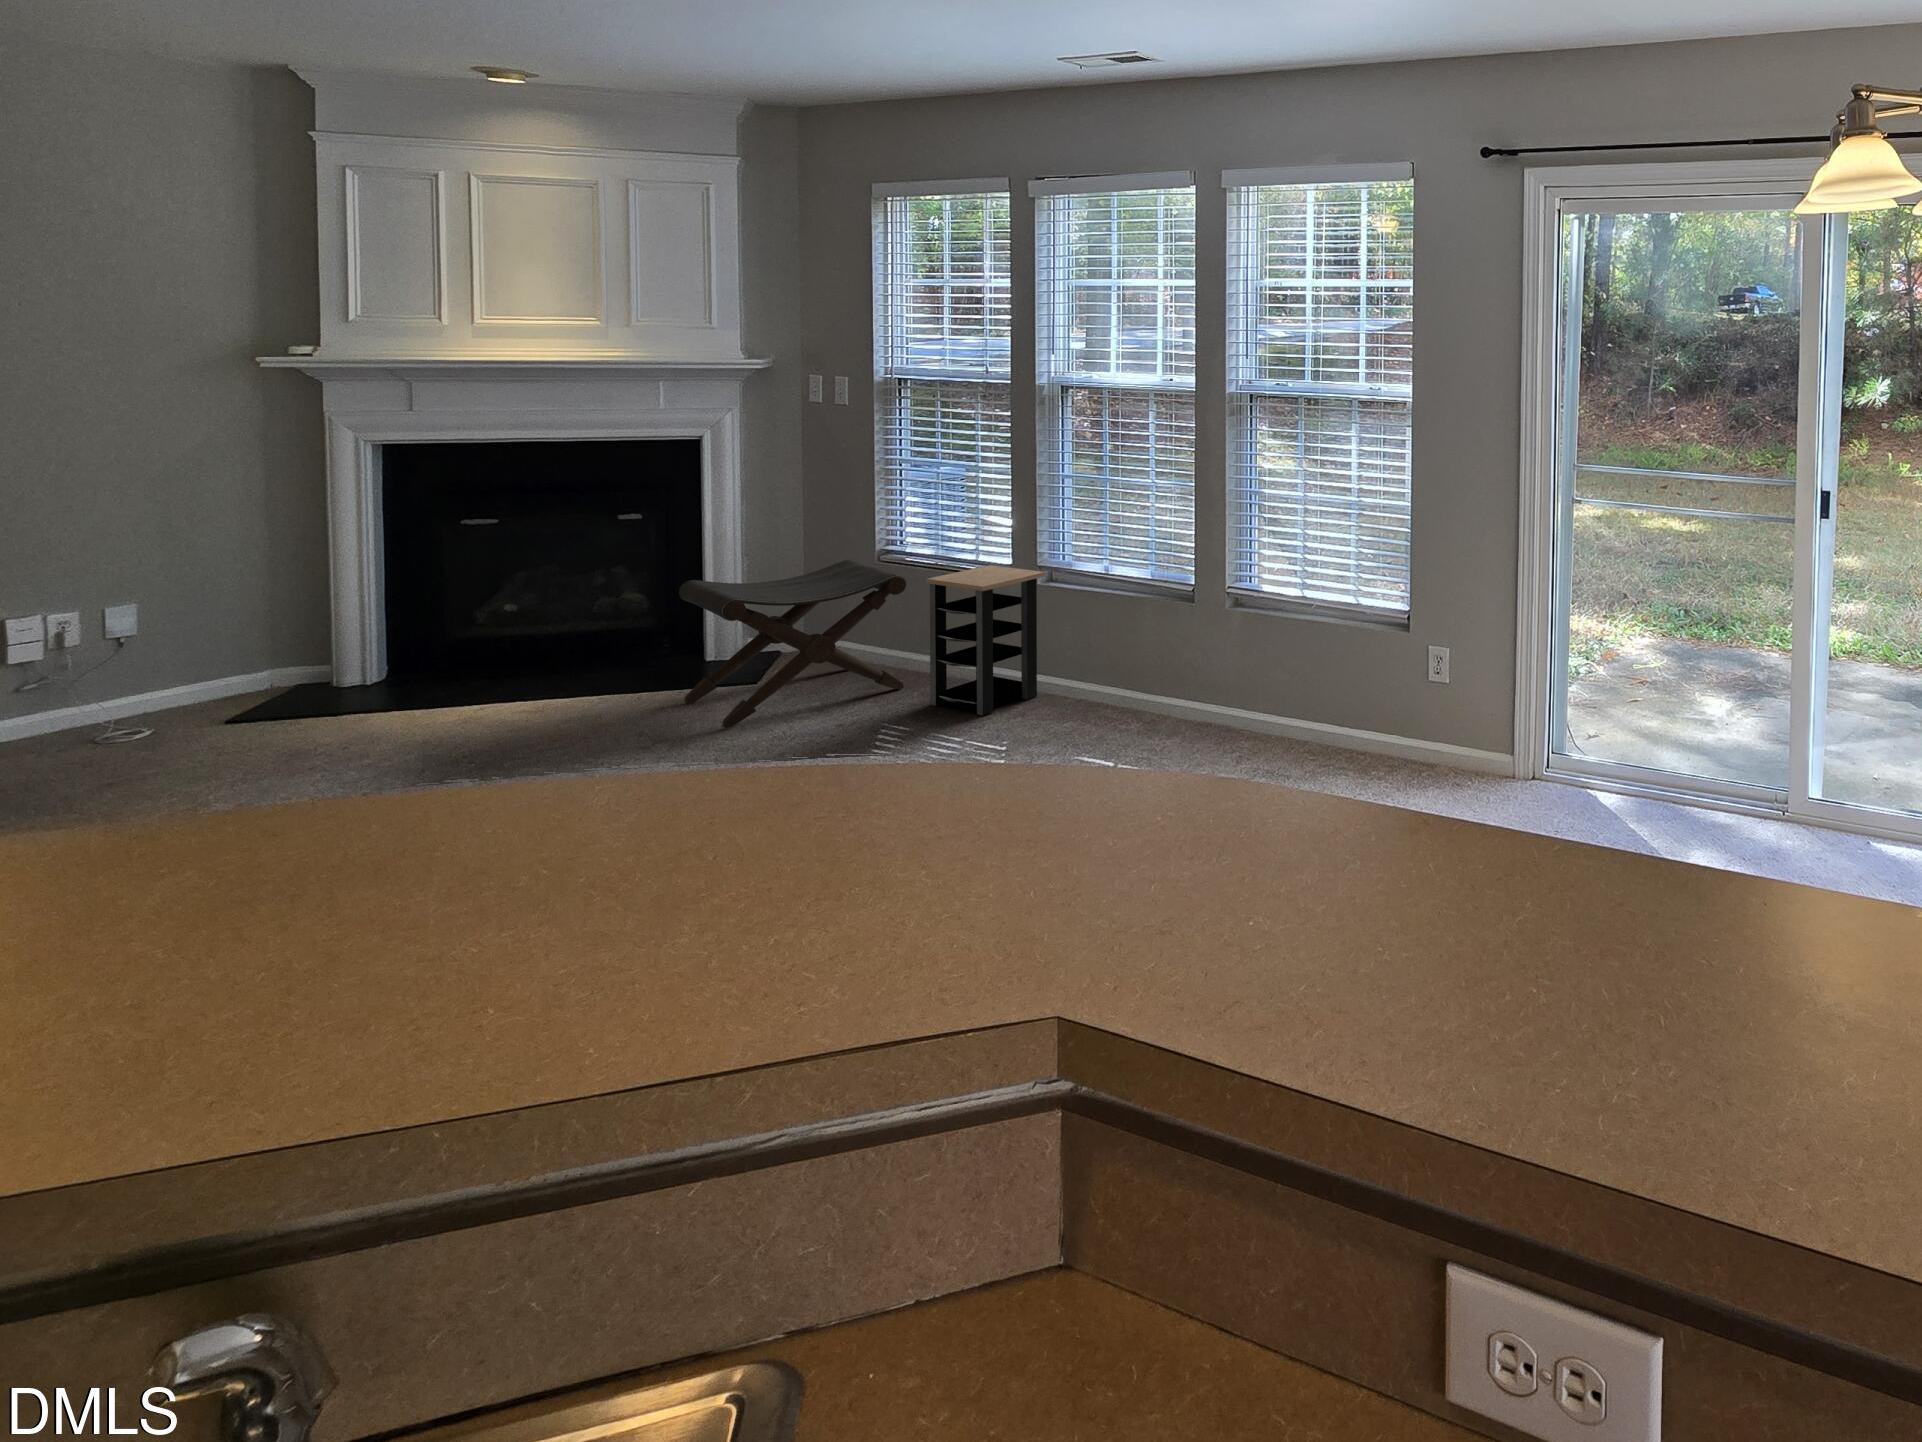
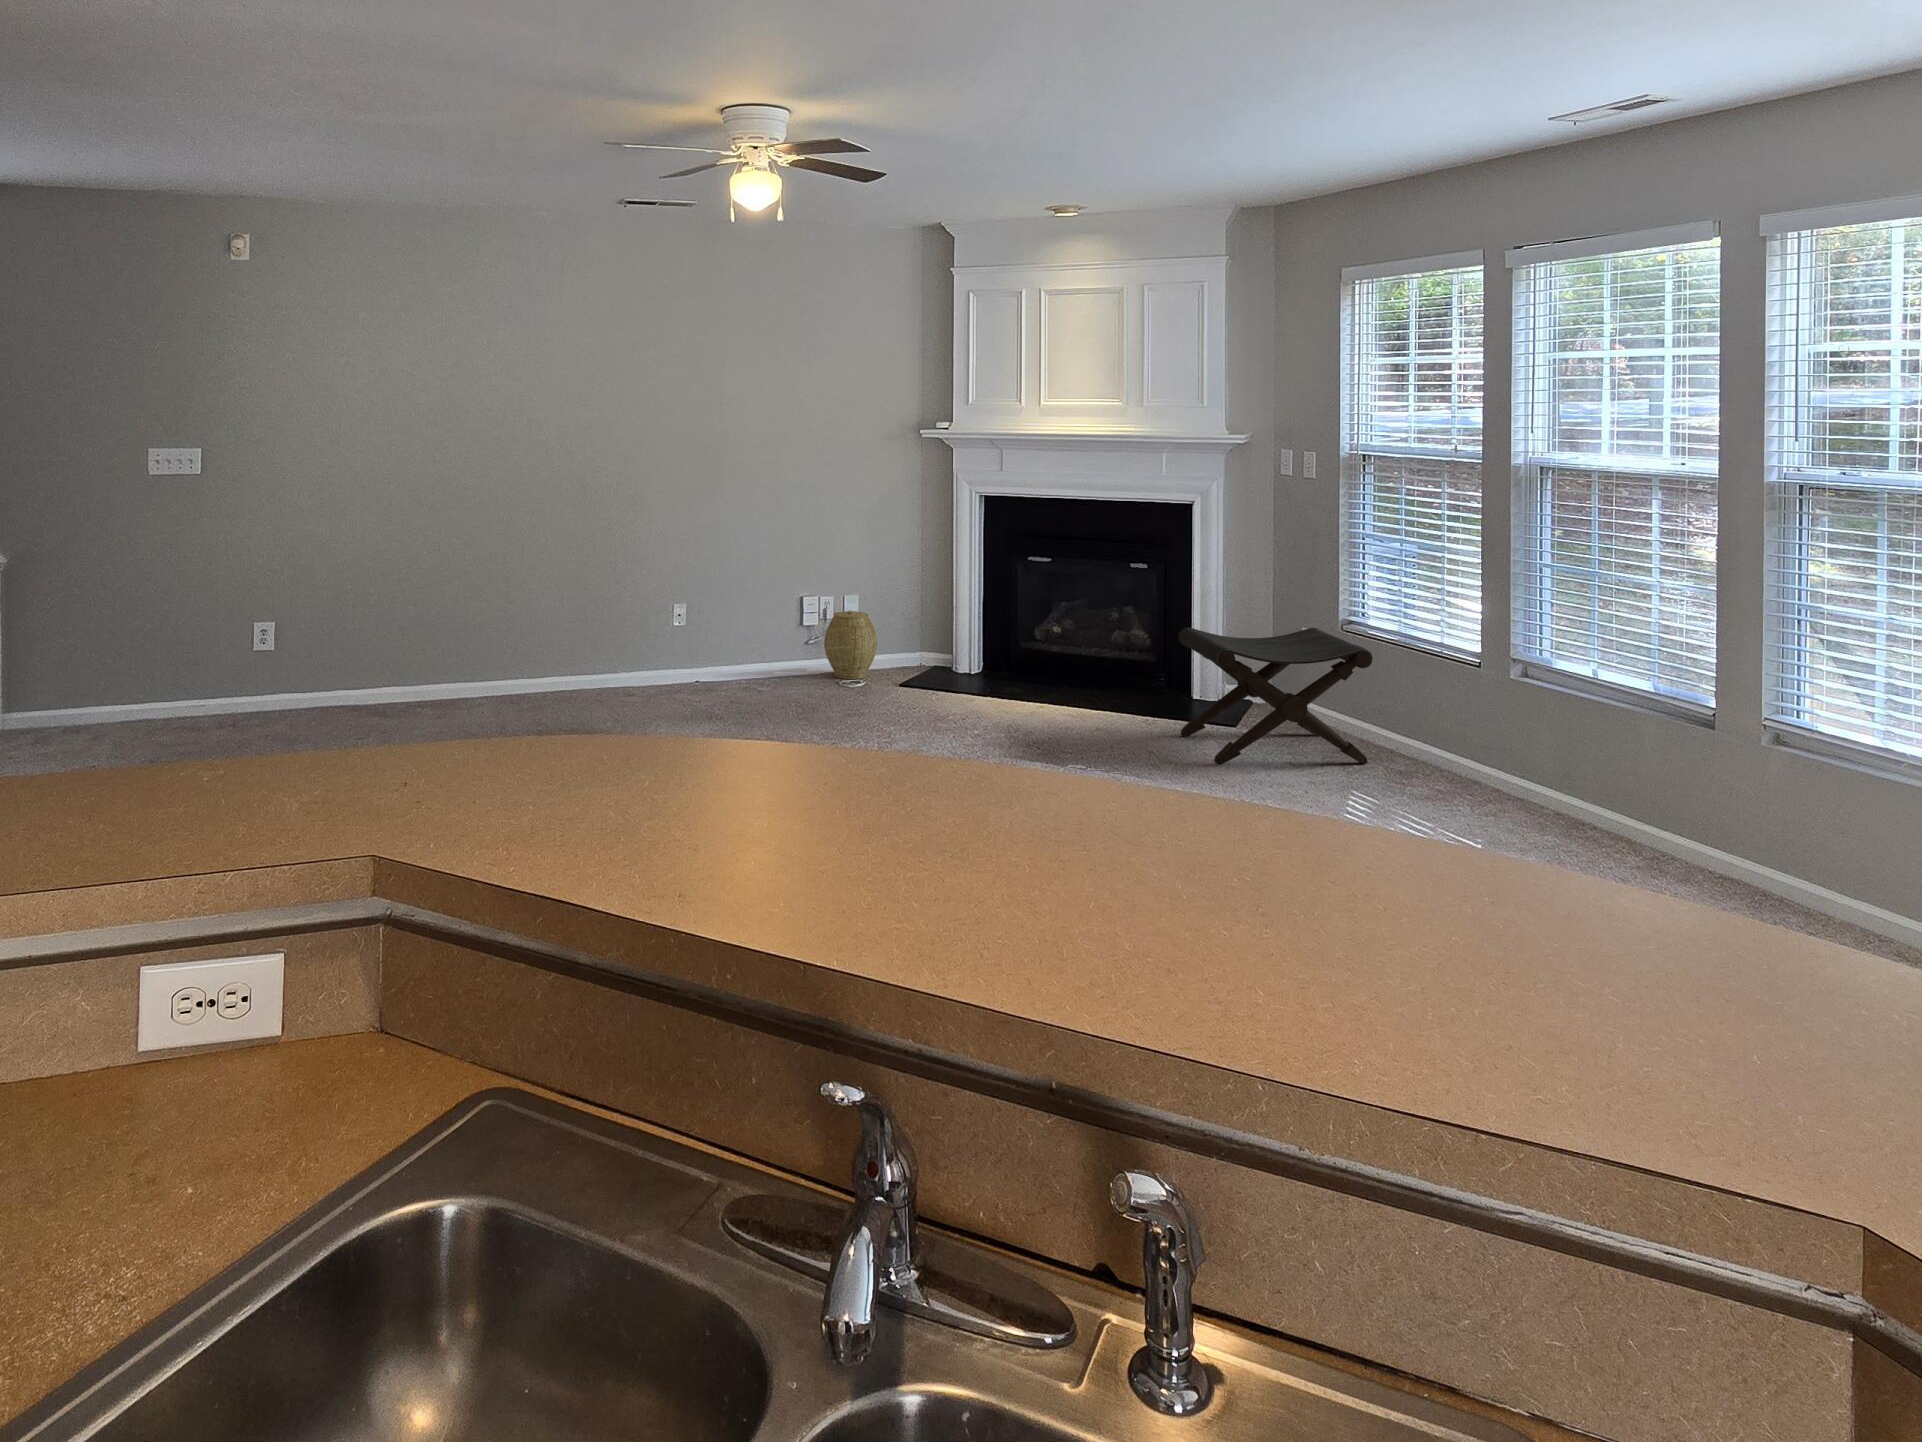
side table: present [927,565,1045,716] -> none [1395,653,1522,808]
woven basket: none [48,629,174,734] -> present [824,610,877,679]

